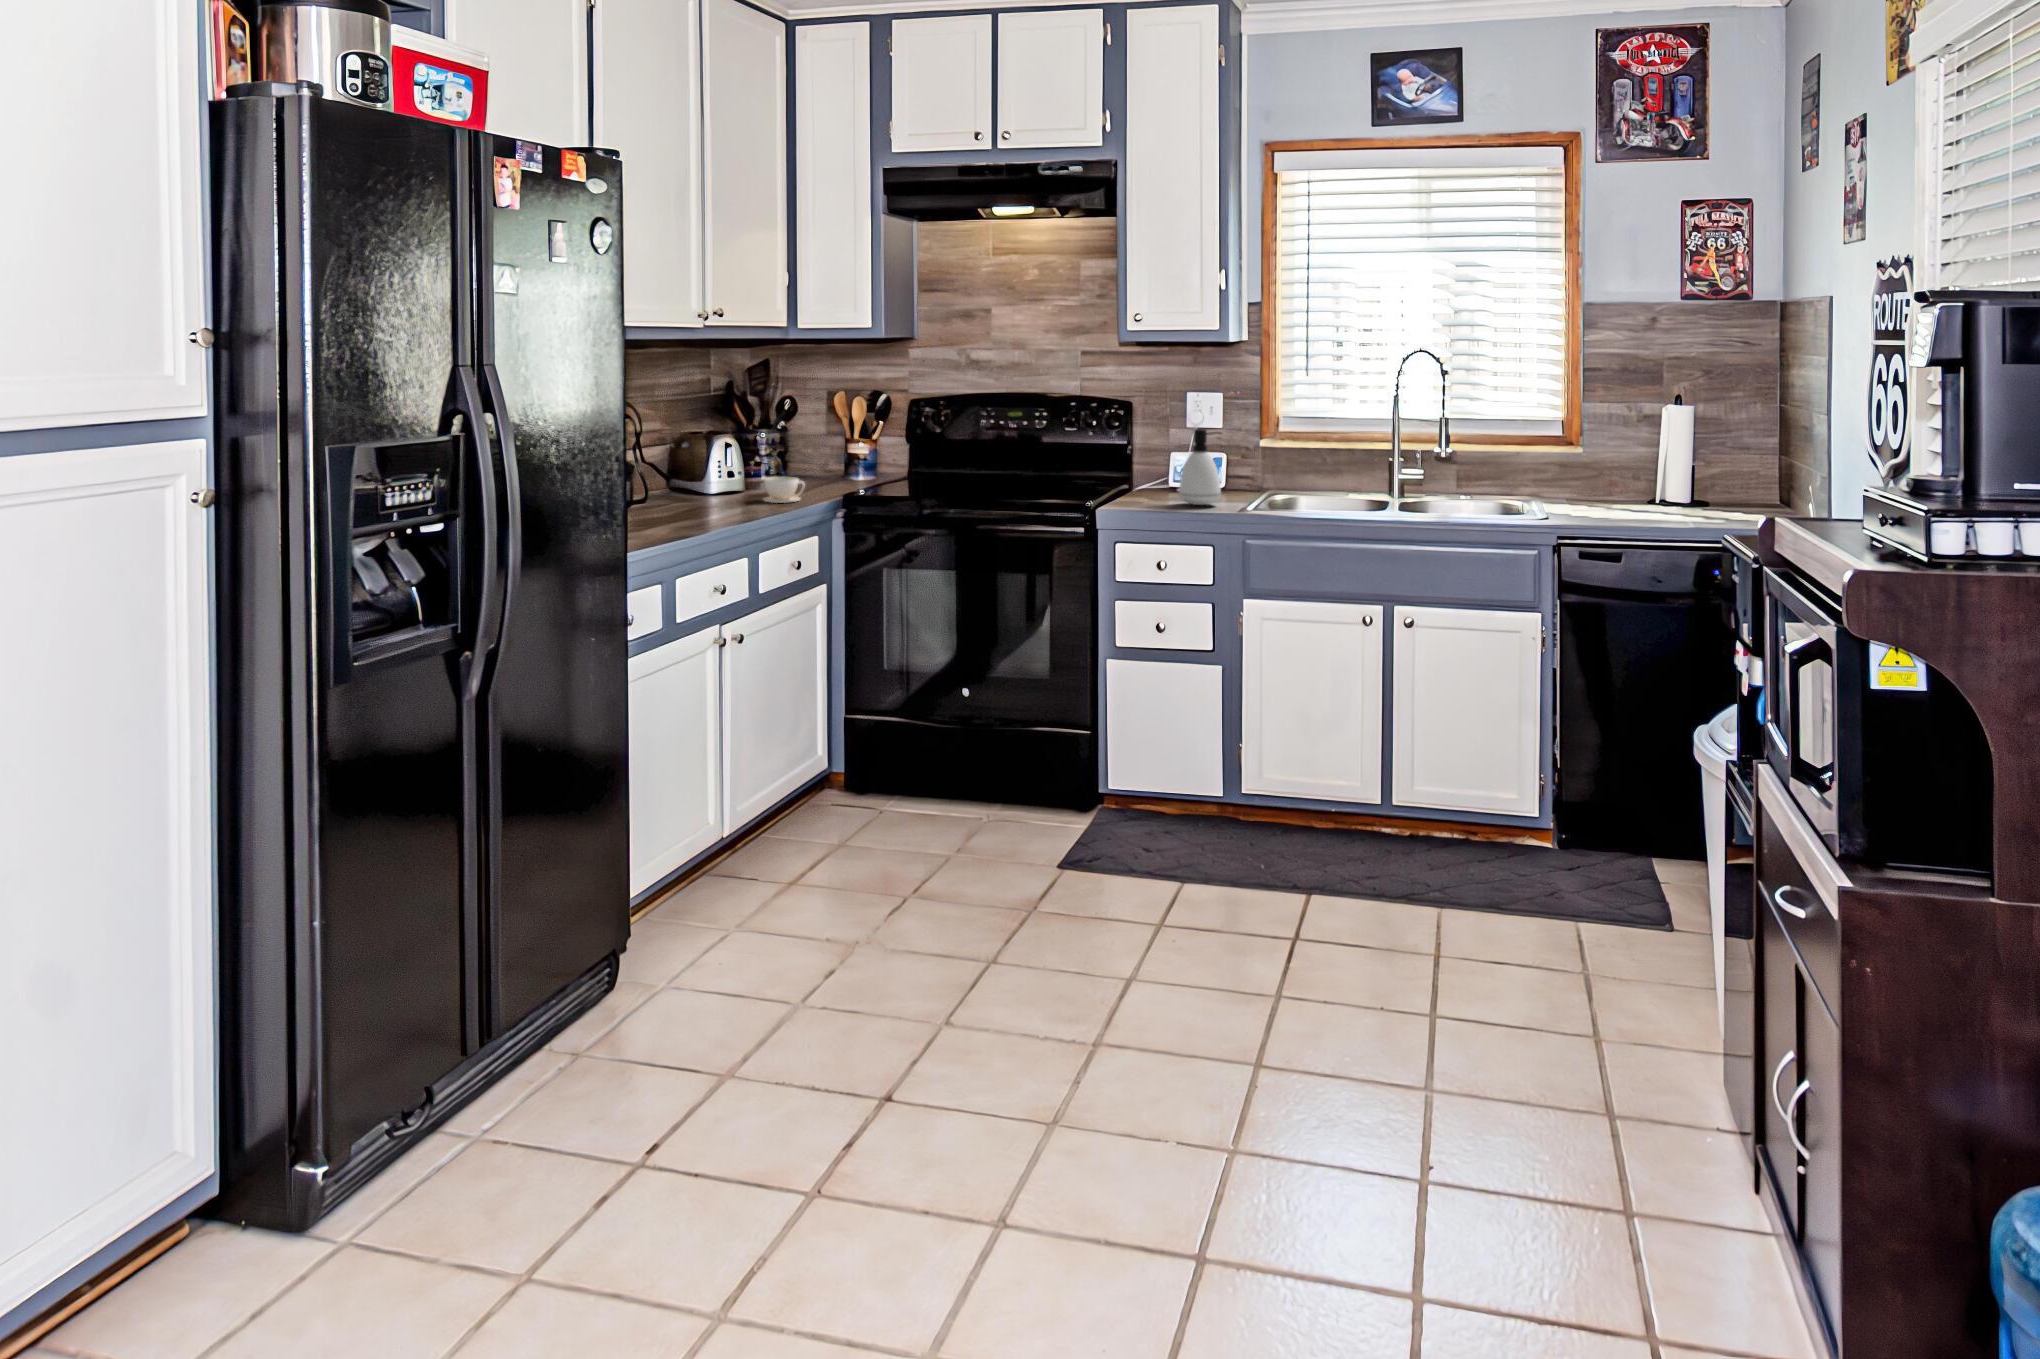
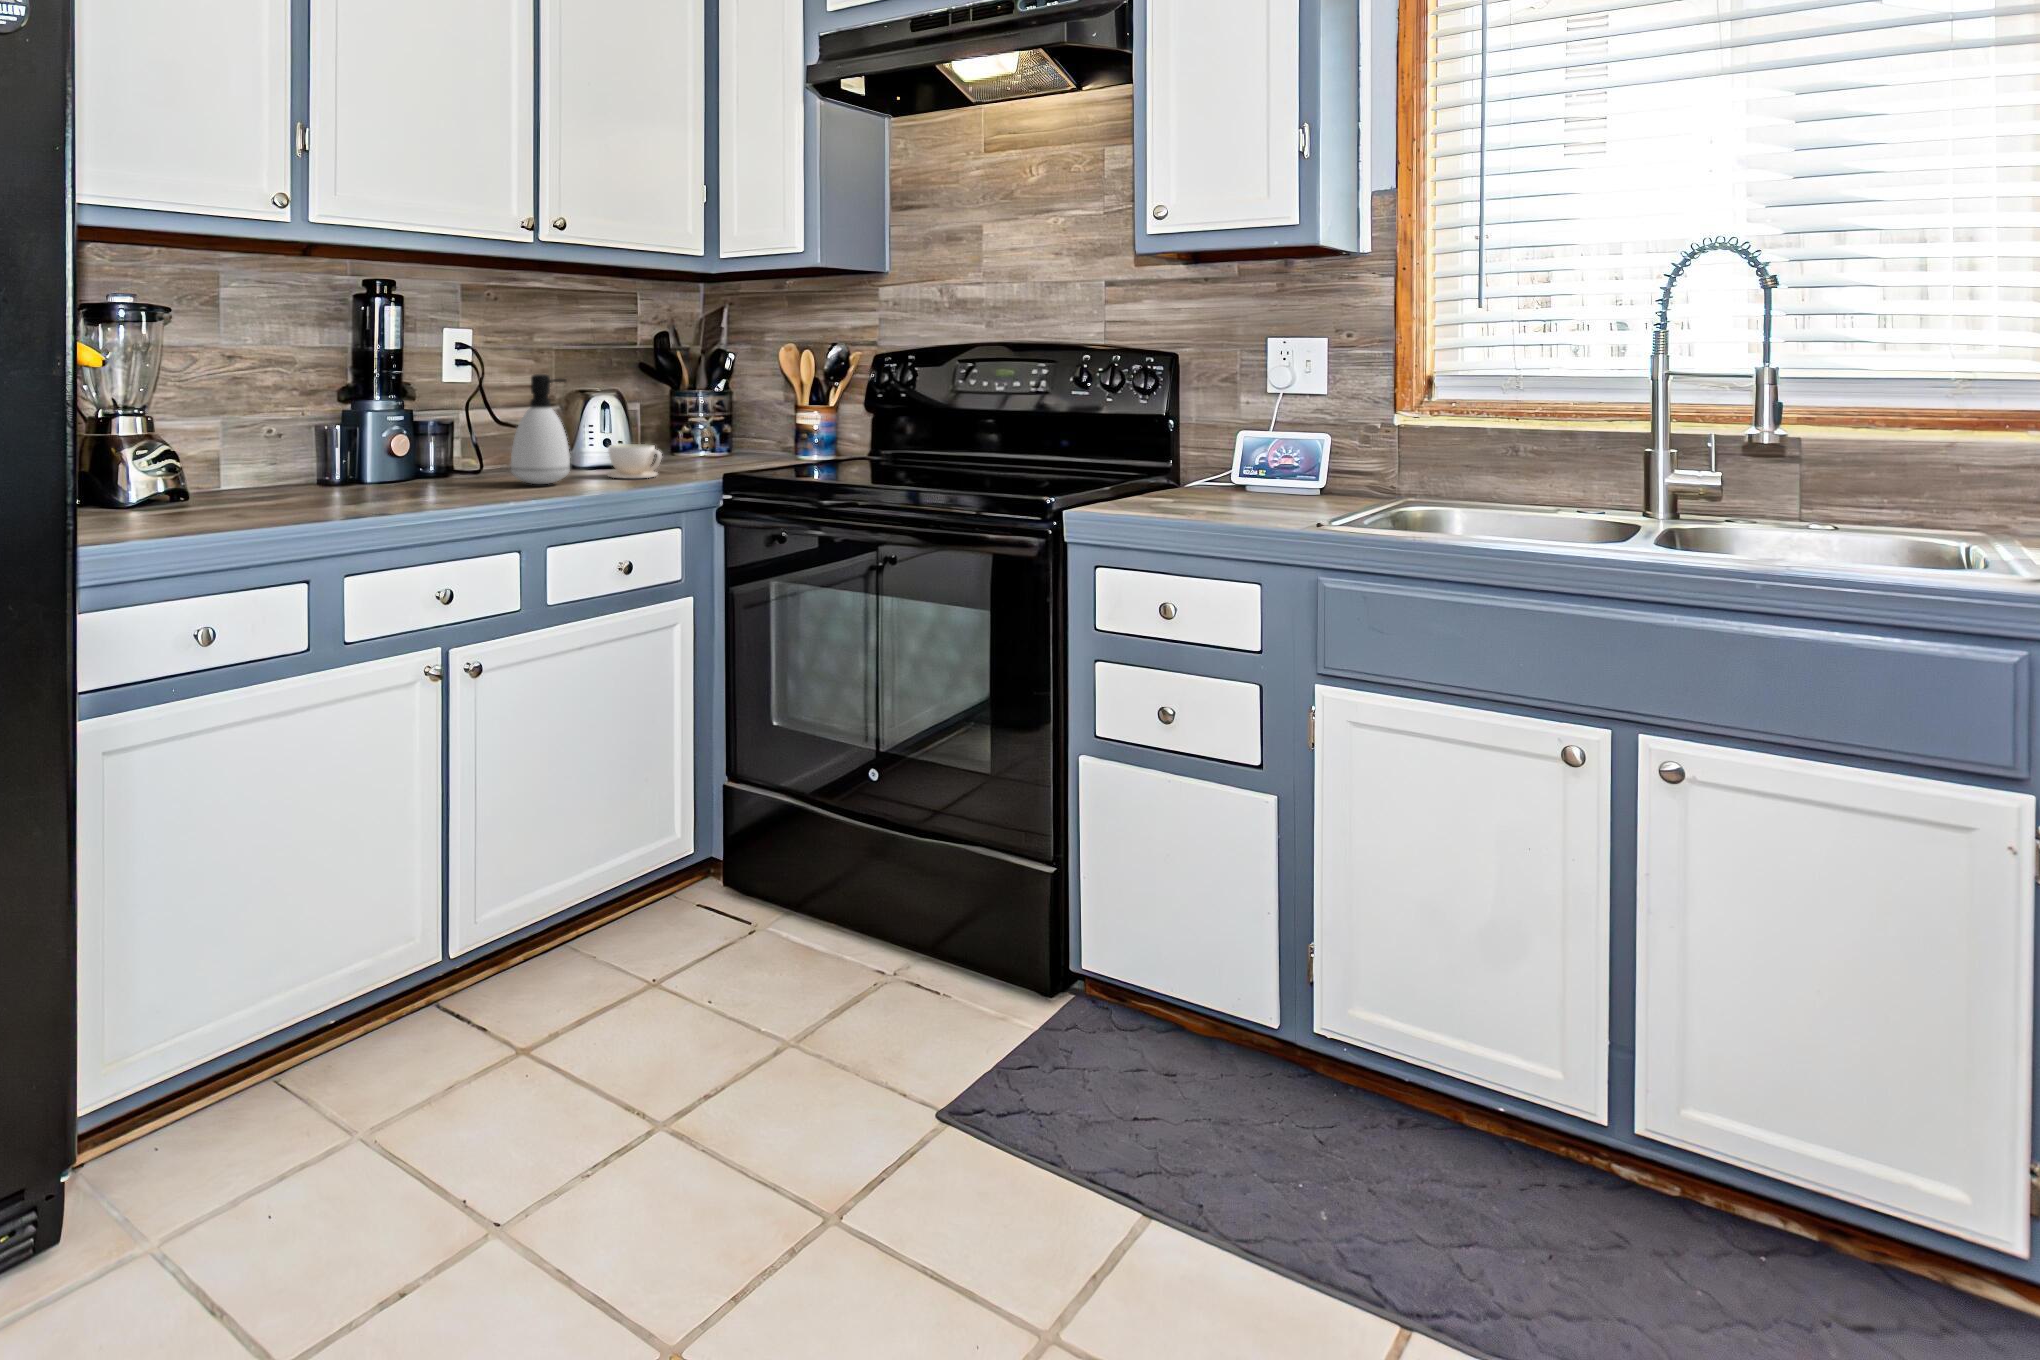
soap dispenser: present [1179,428,1221,505] -> present [511,374,570,484]

